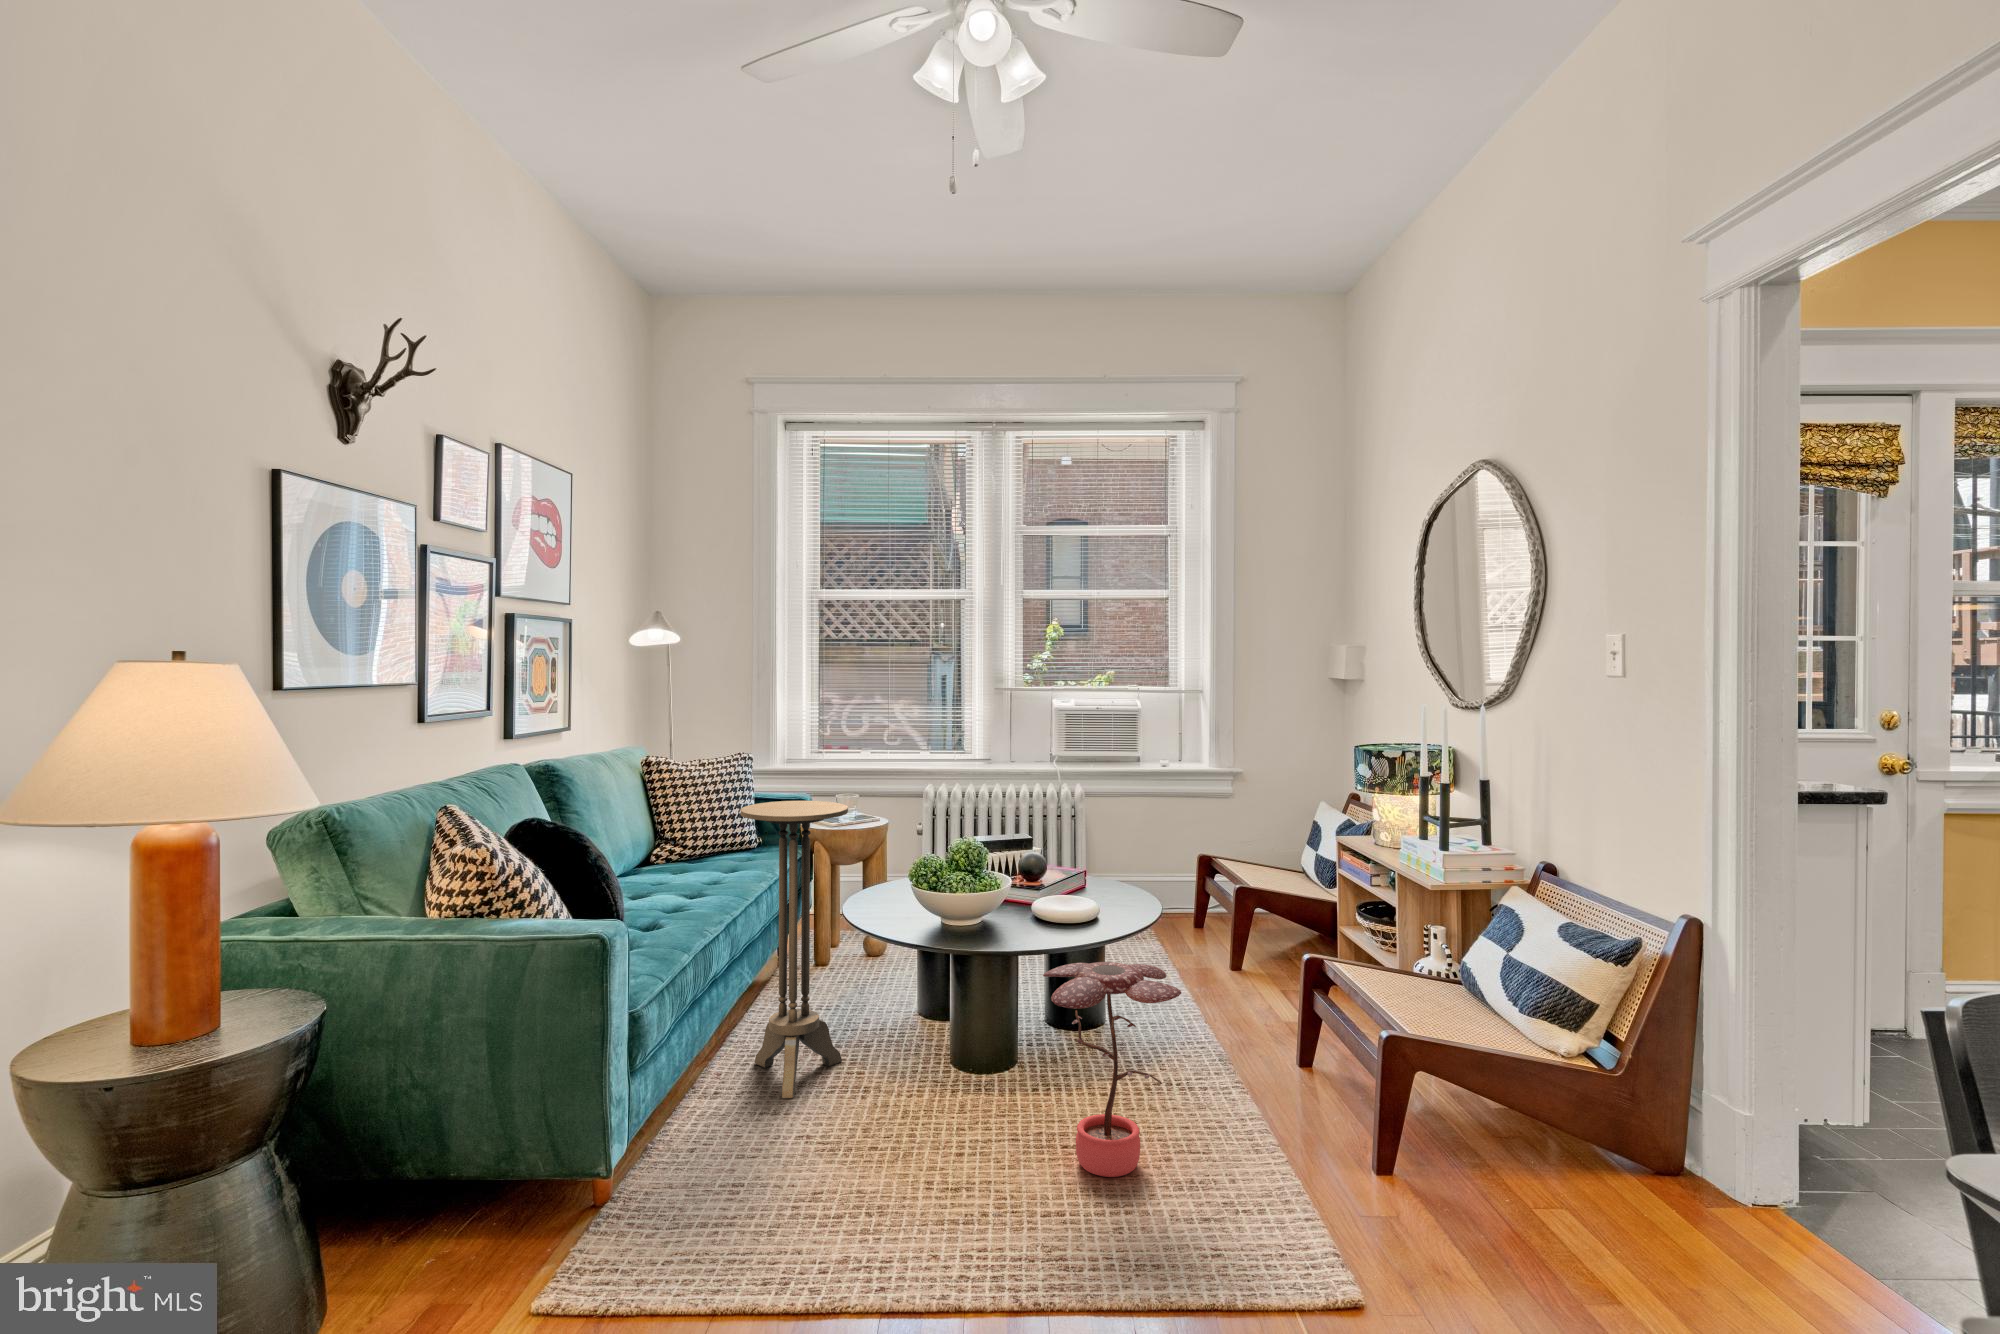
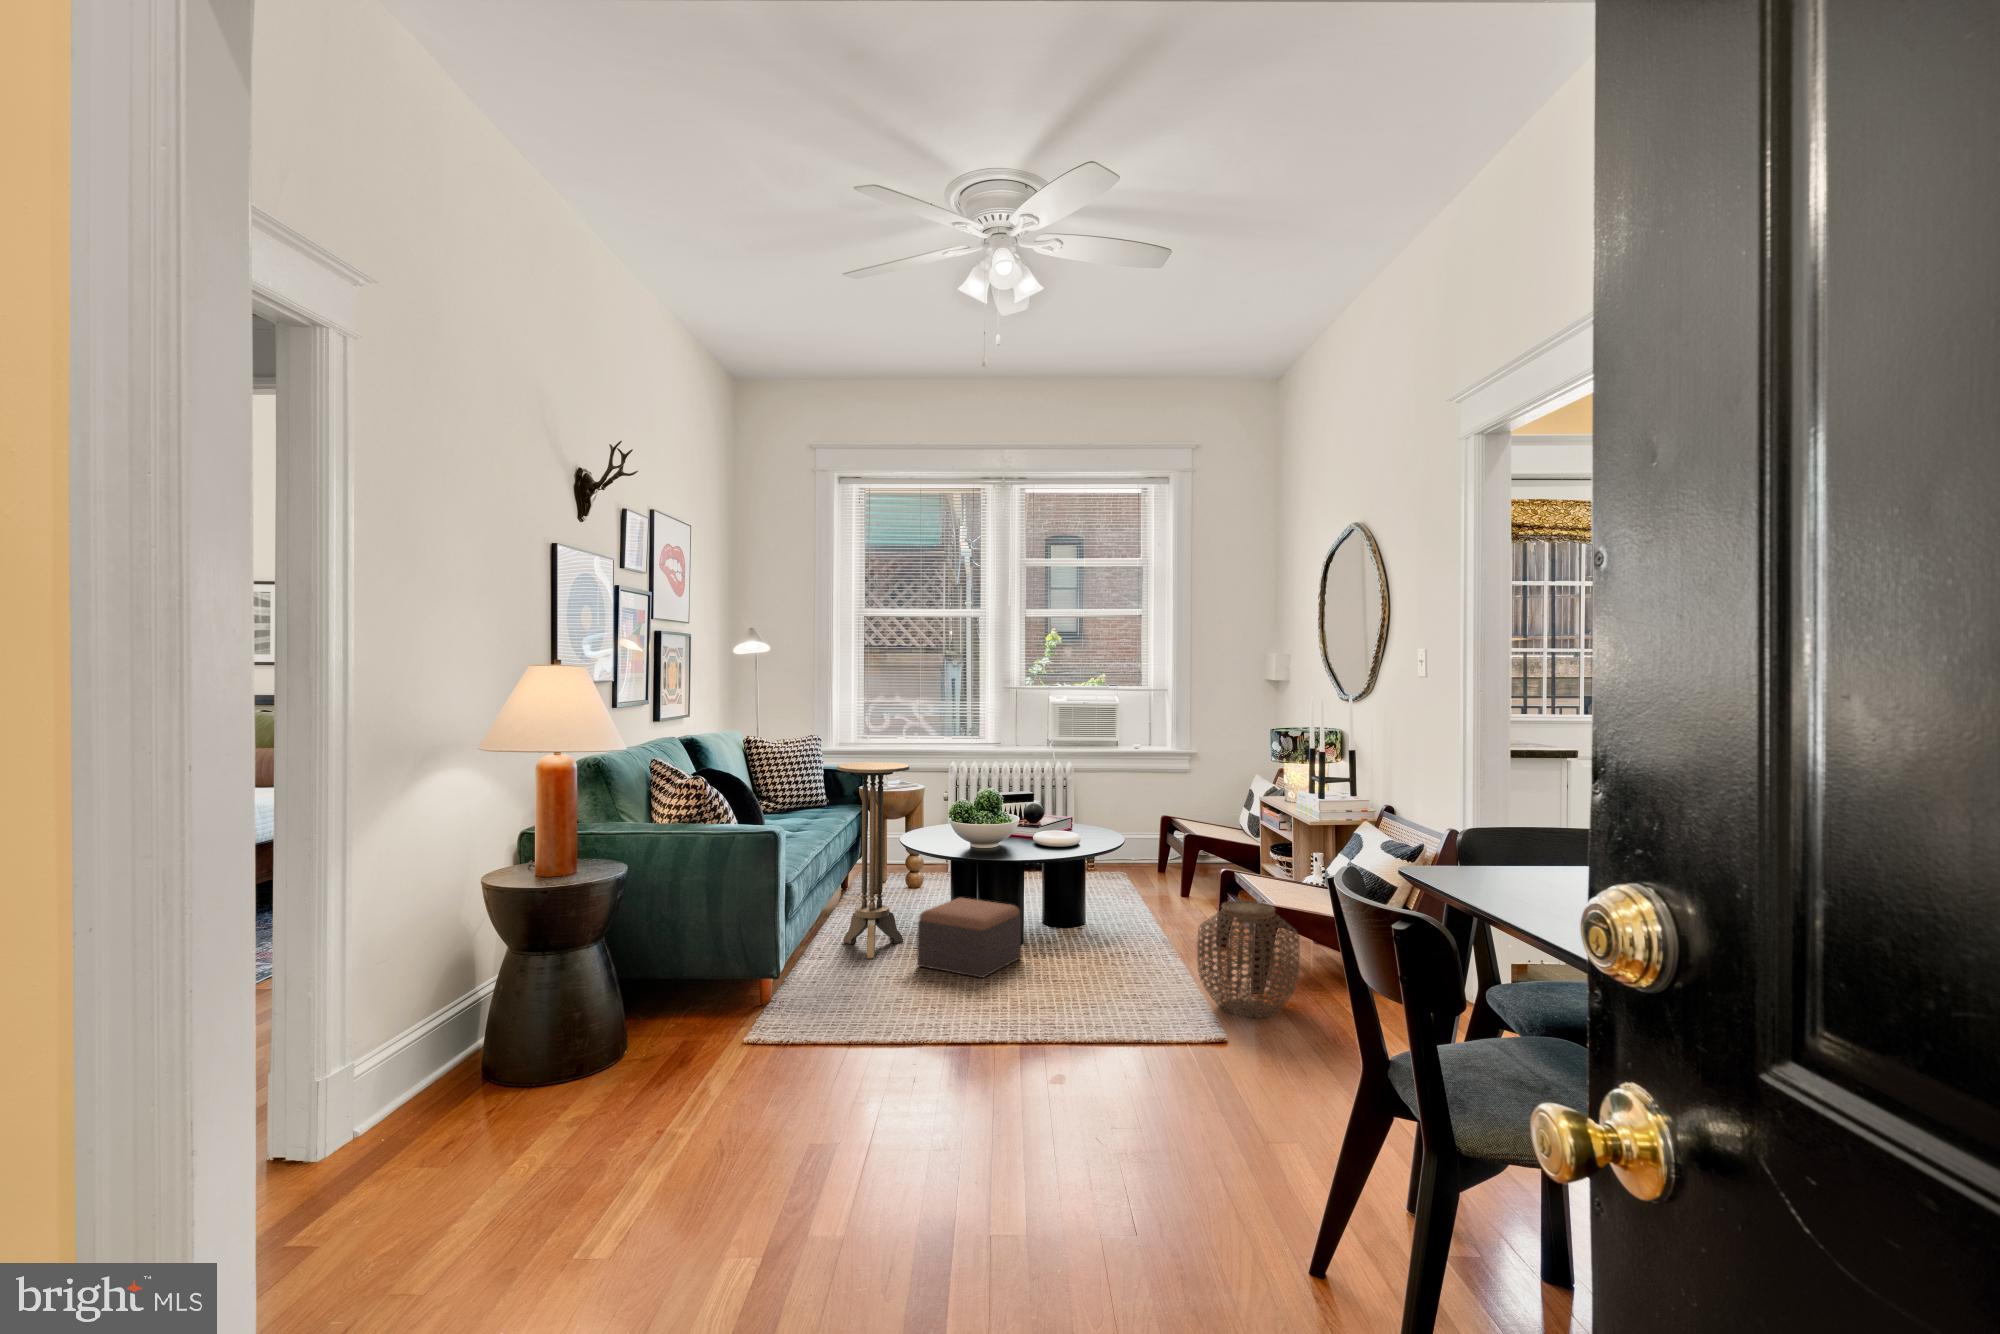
potted plant: present [1043,962,1181,1177] -> none [1041,860,1128,992]
footstool: none [855,1002,1013,1143] -> present [917,898,1021,978]
woven basket: none [1297,1036,1470,1243] -> present [1198,900,1300,1018]

